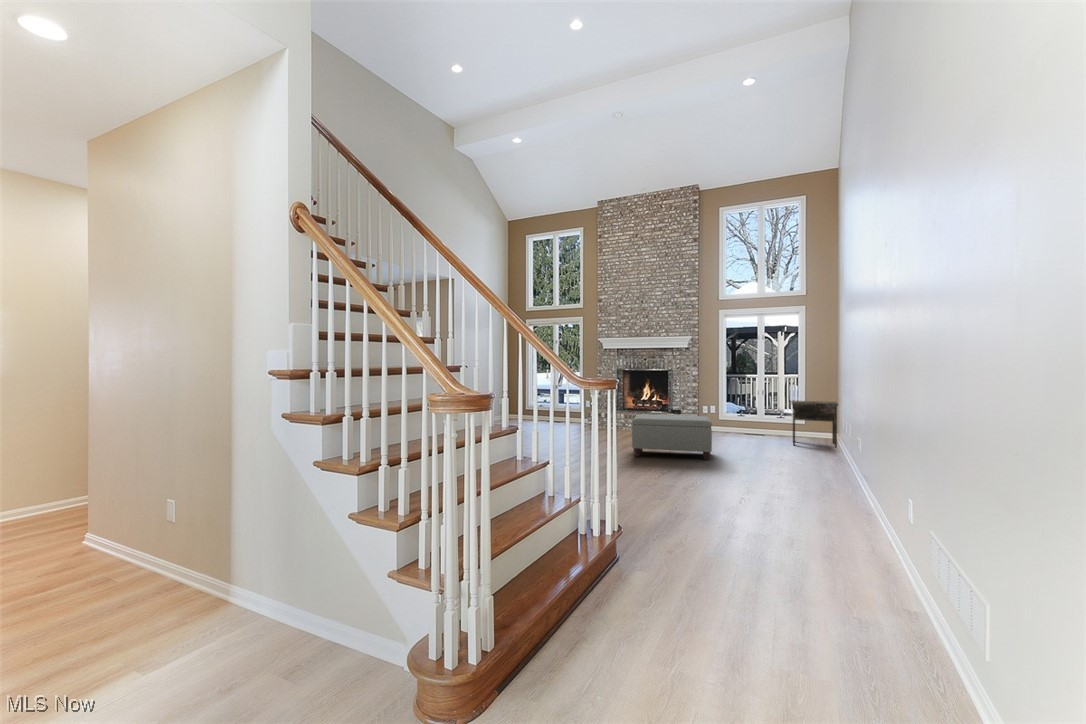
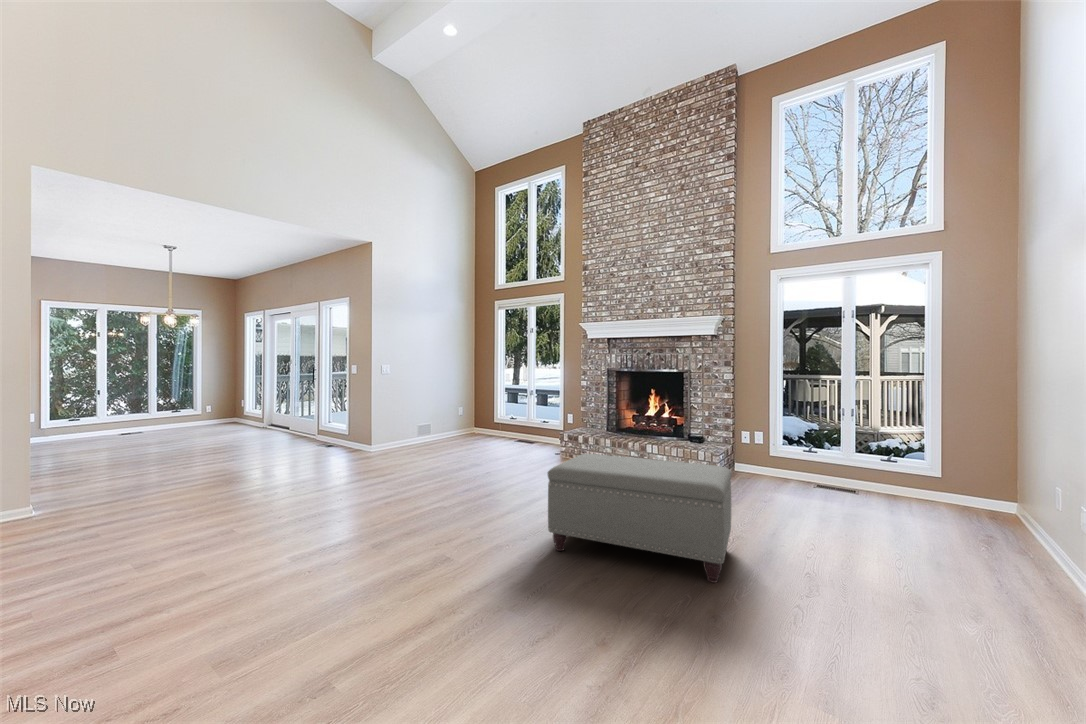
side table: present [791,401,838,448] -> none [922,432,1058,553]

